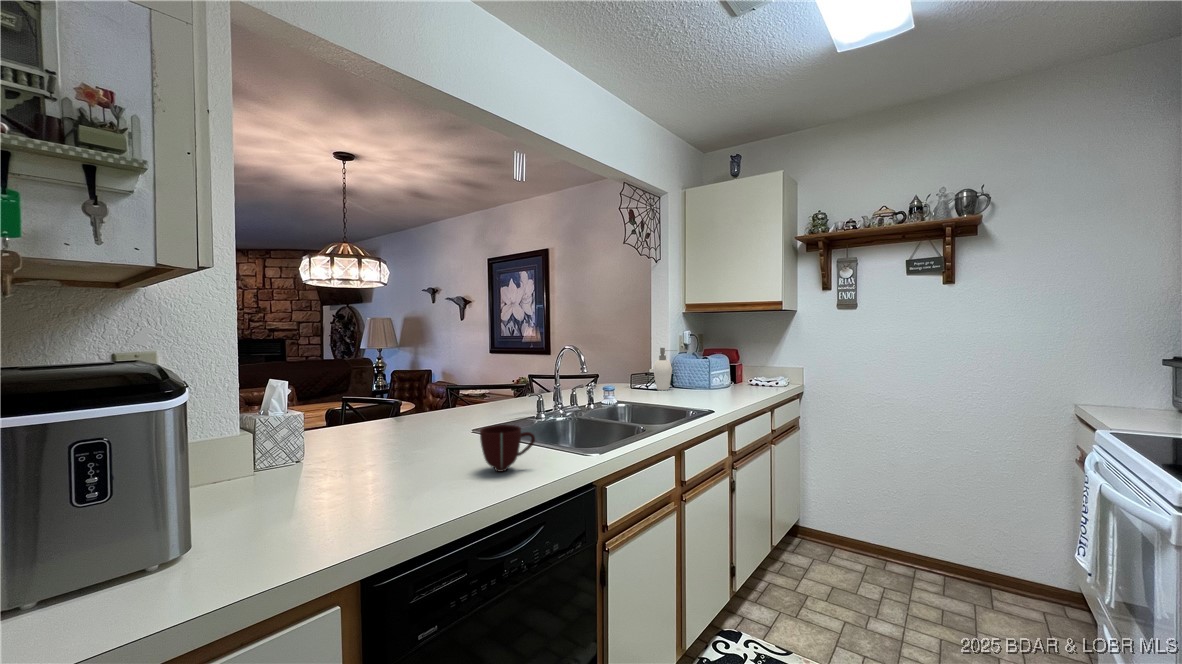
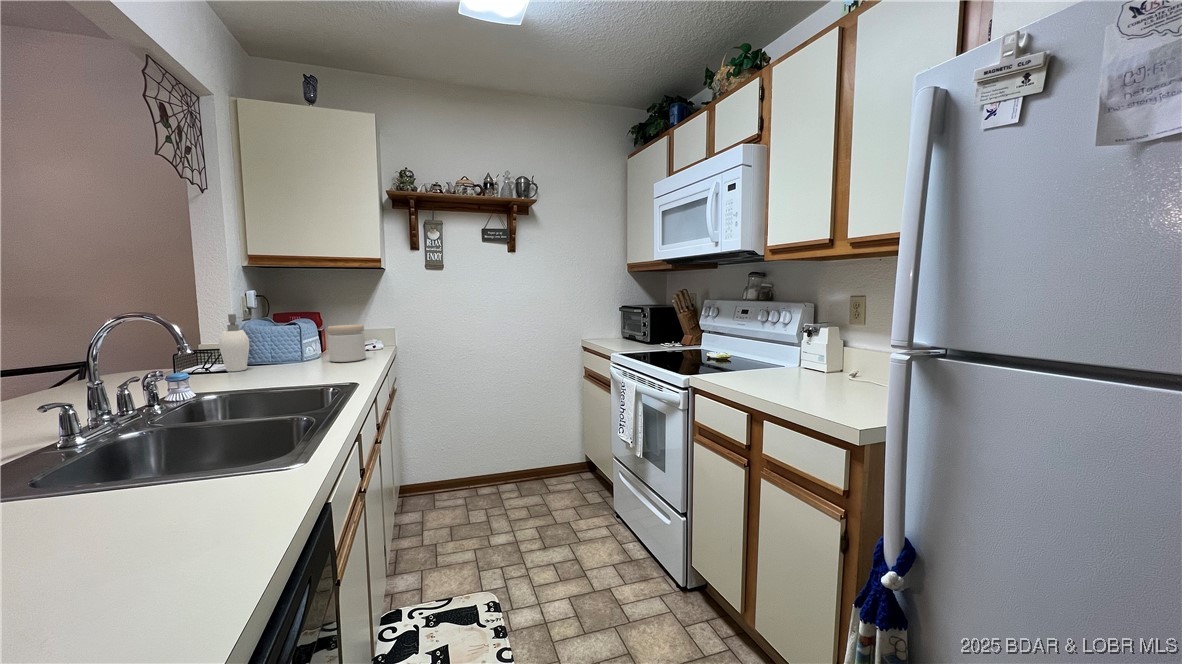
jar: none [726,361,756,394] -> present [328,325,366,362]
mug: present [480,425,535,472] -> none [118,448,237,536]

